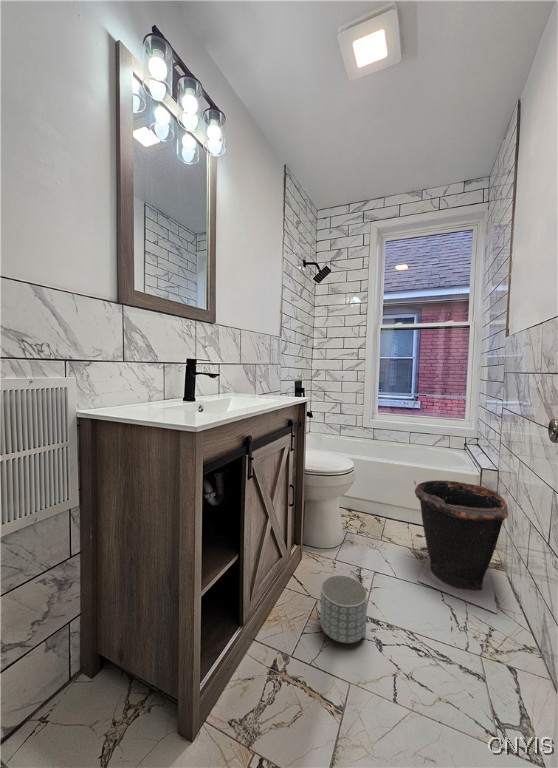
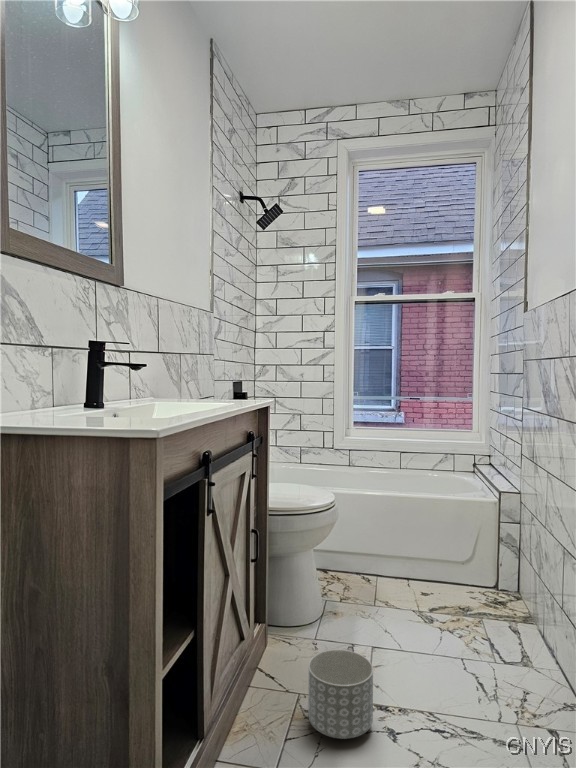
trash can: present [414,480,508,613] -> none [419,510,539,674]

